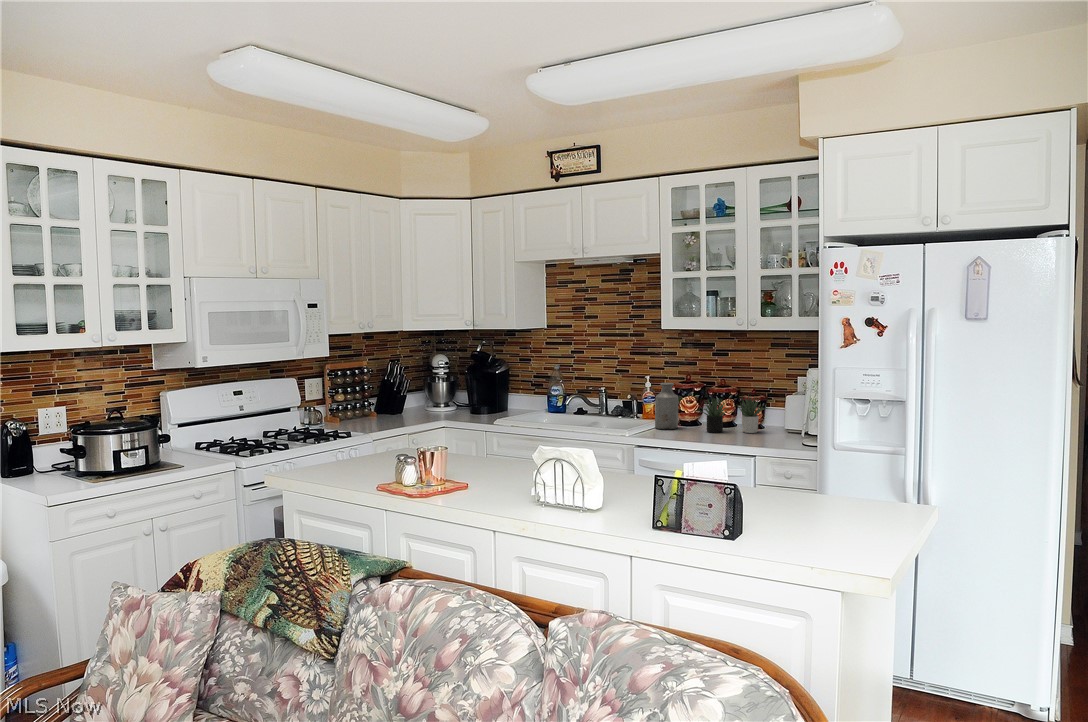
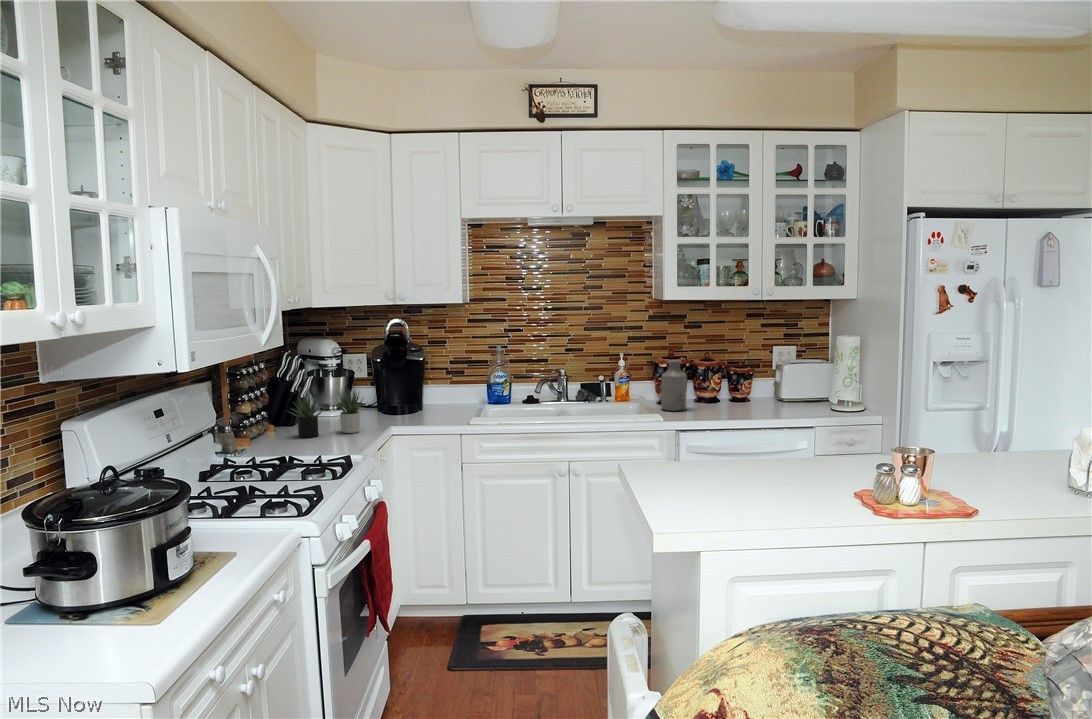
succulent plant: present [701,397,764,433] -> present [289,389,368,438]

